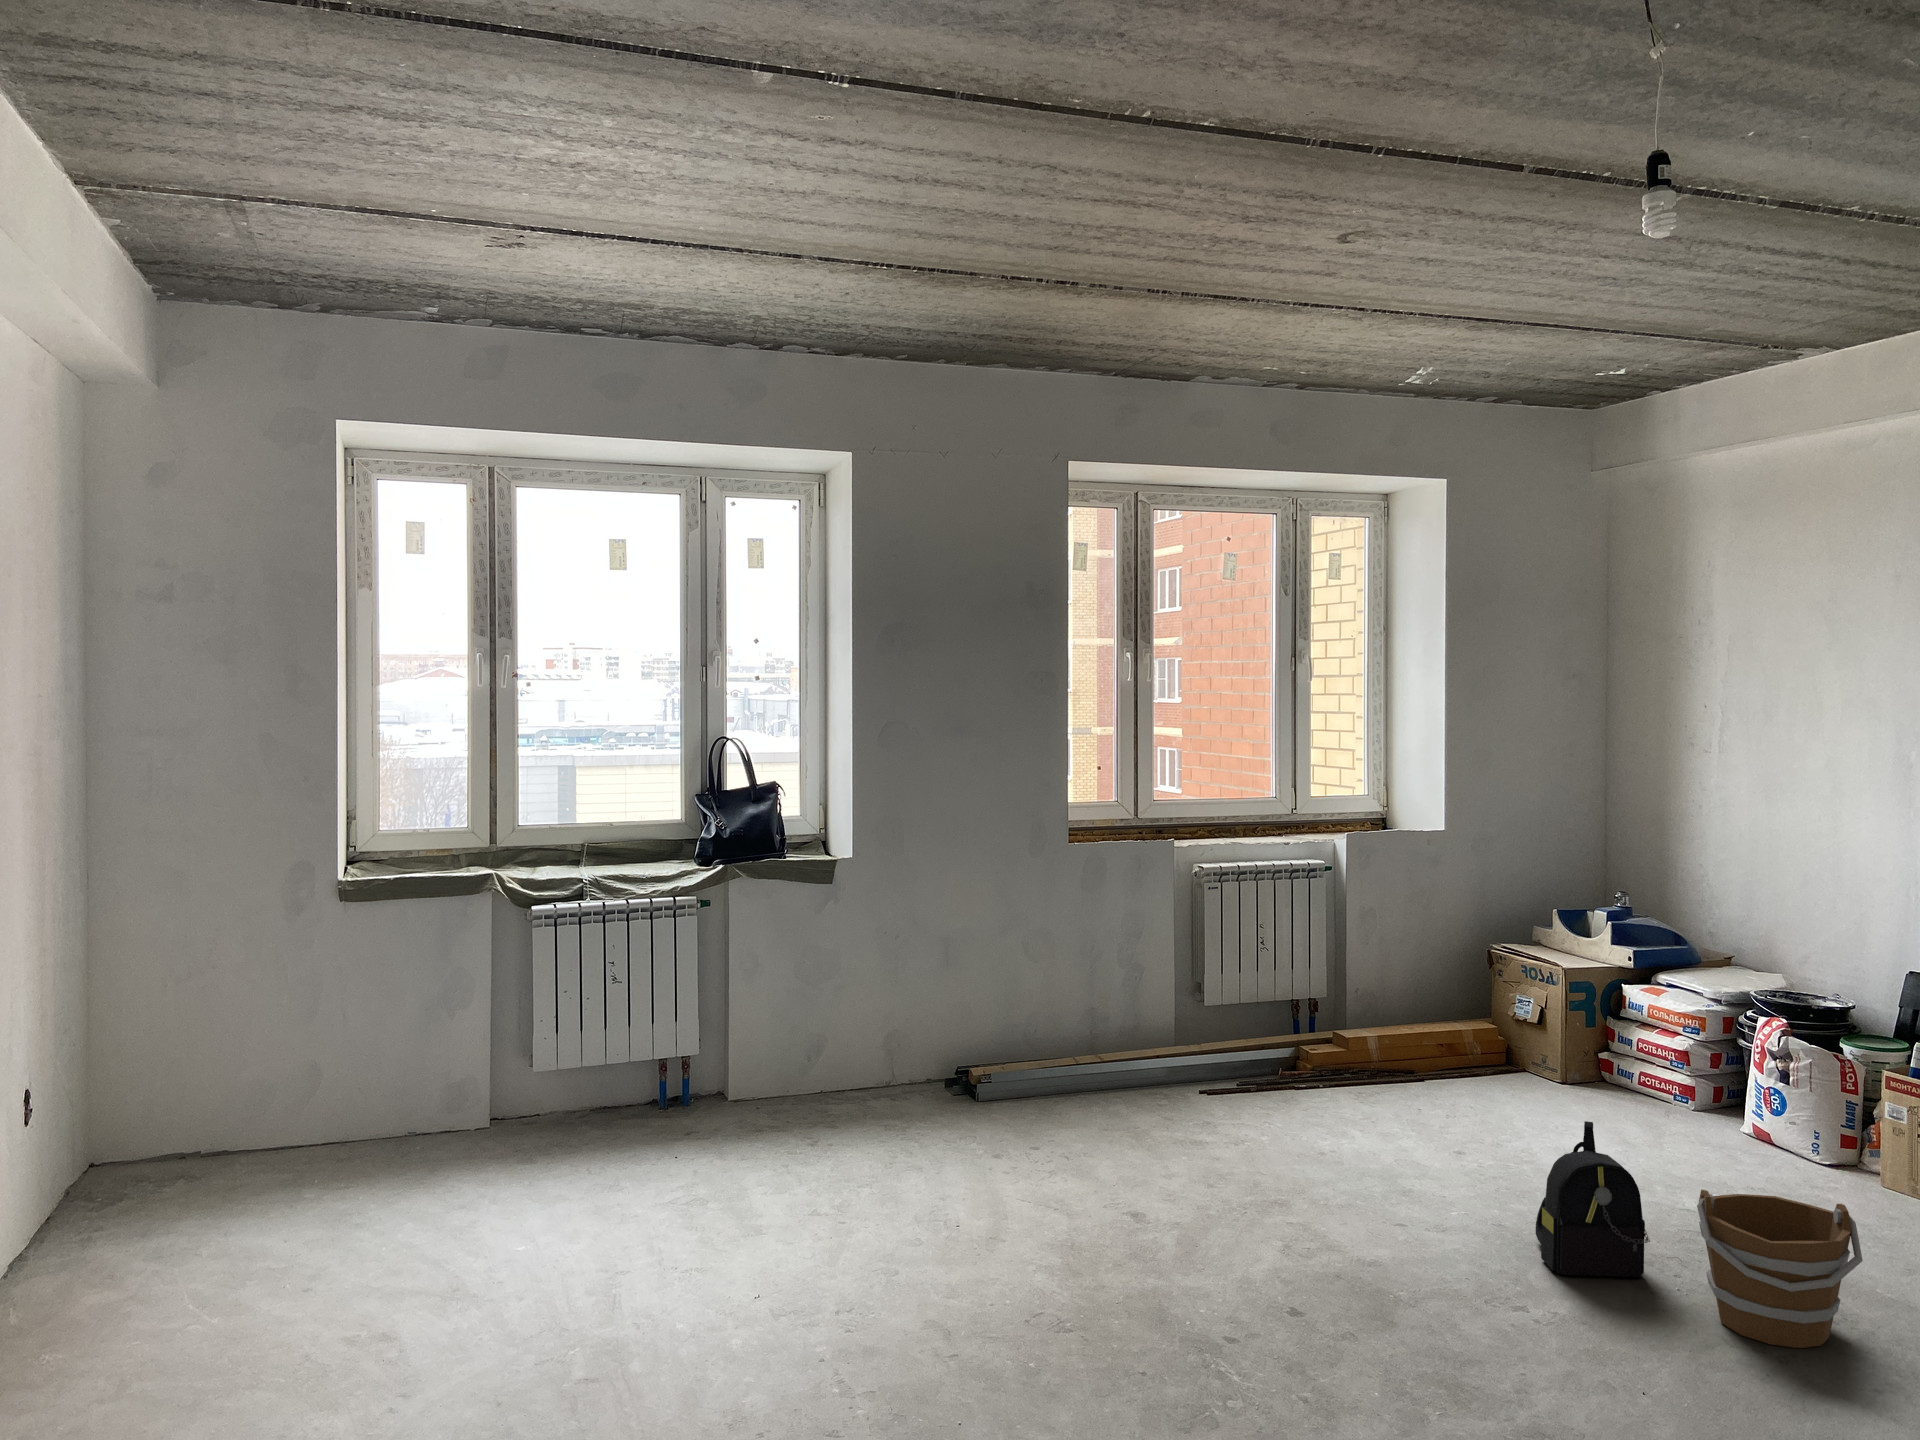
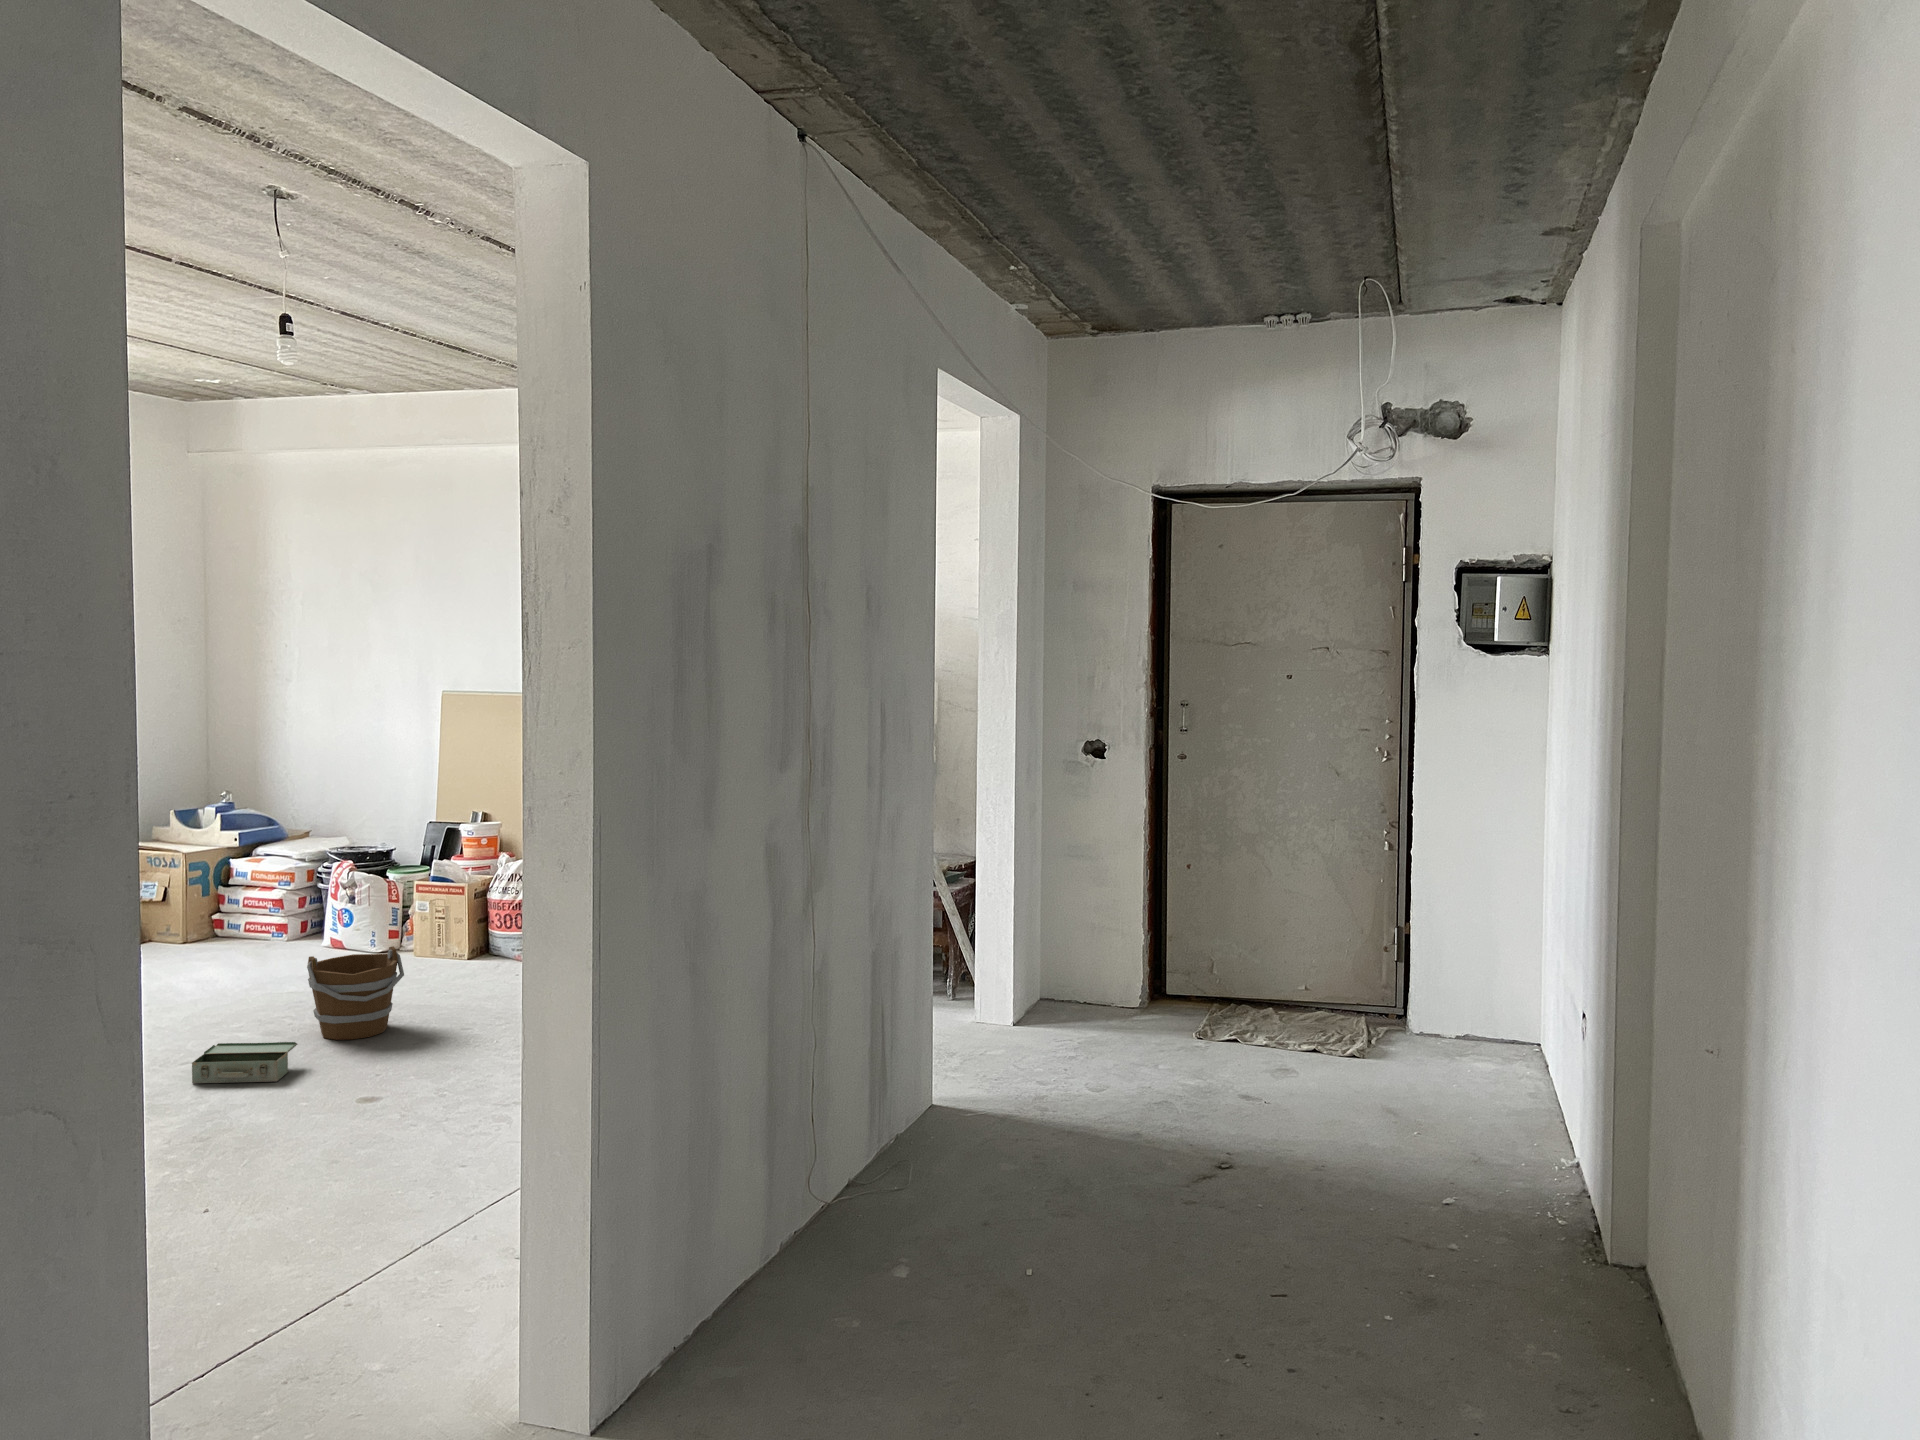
backpack: present [1536,1121,1650,1277] -> none [190,935,275,1042]
toolbox: none [1515,1295,1673,1399] -> present [192,1042,297,1083]

